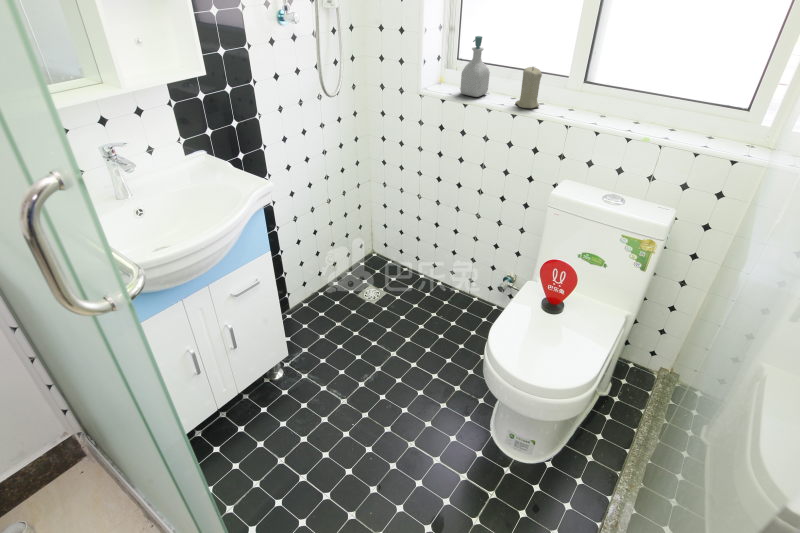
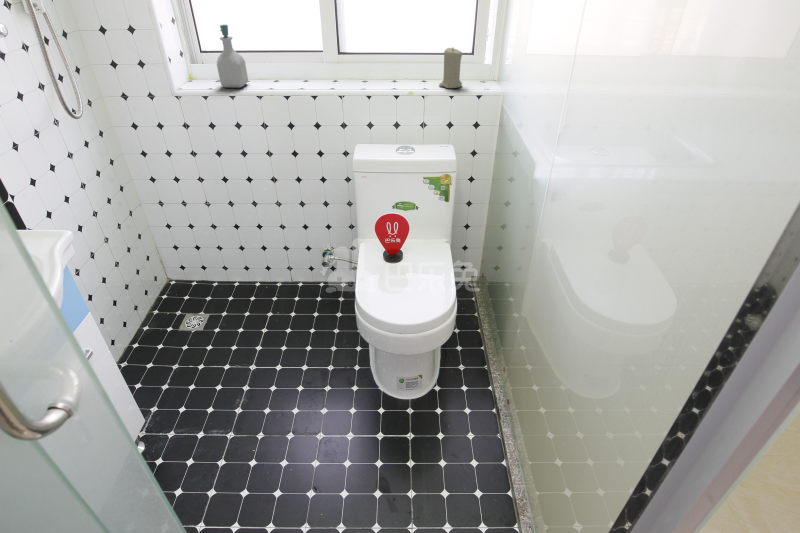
candle: present [515,67,542,108] -> present [439,48,462,88]

